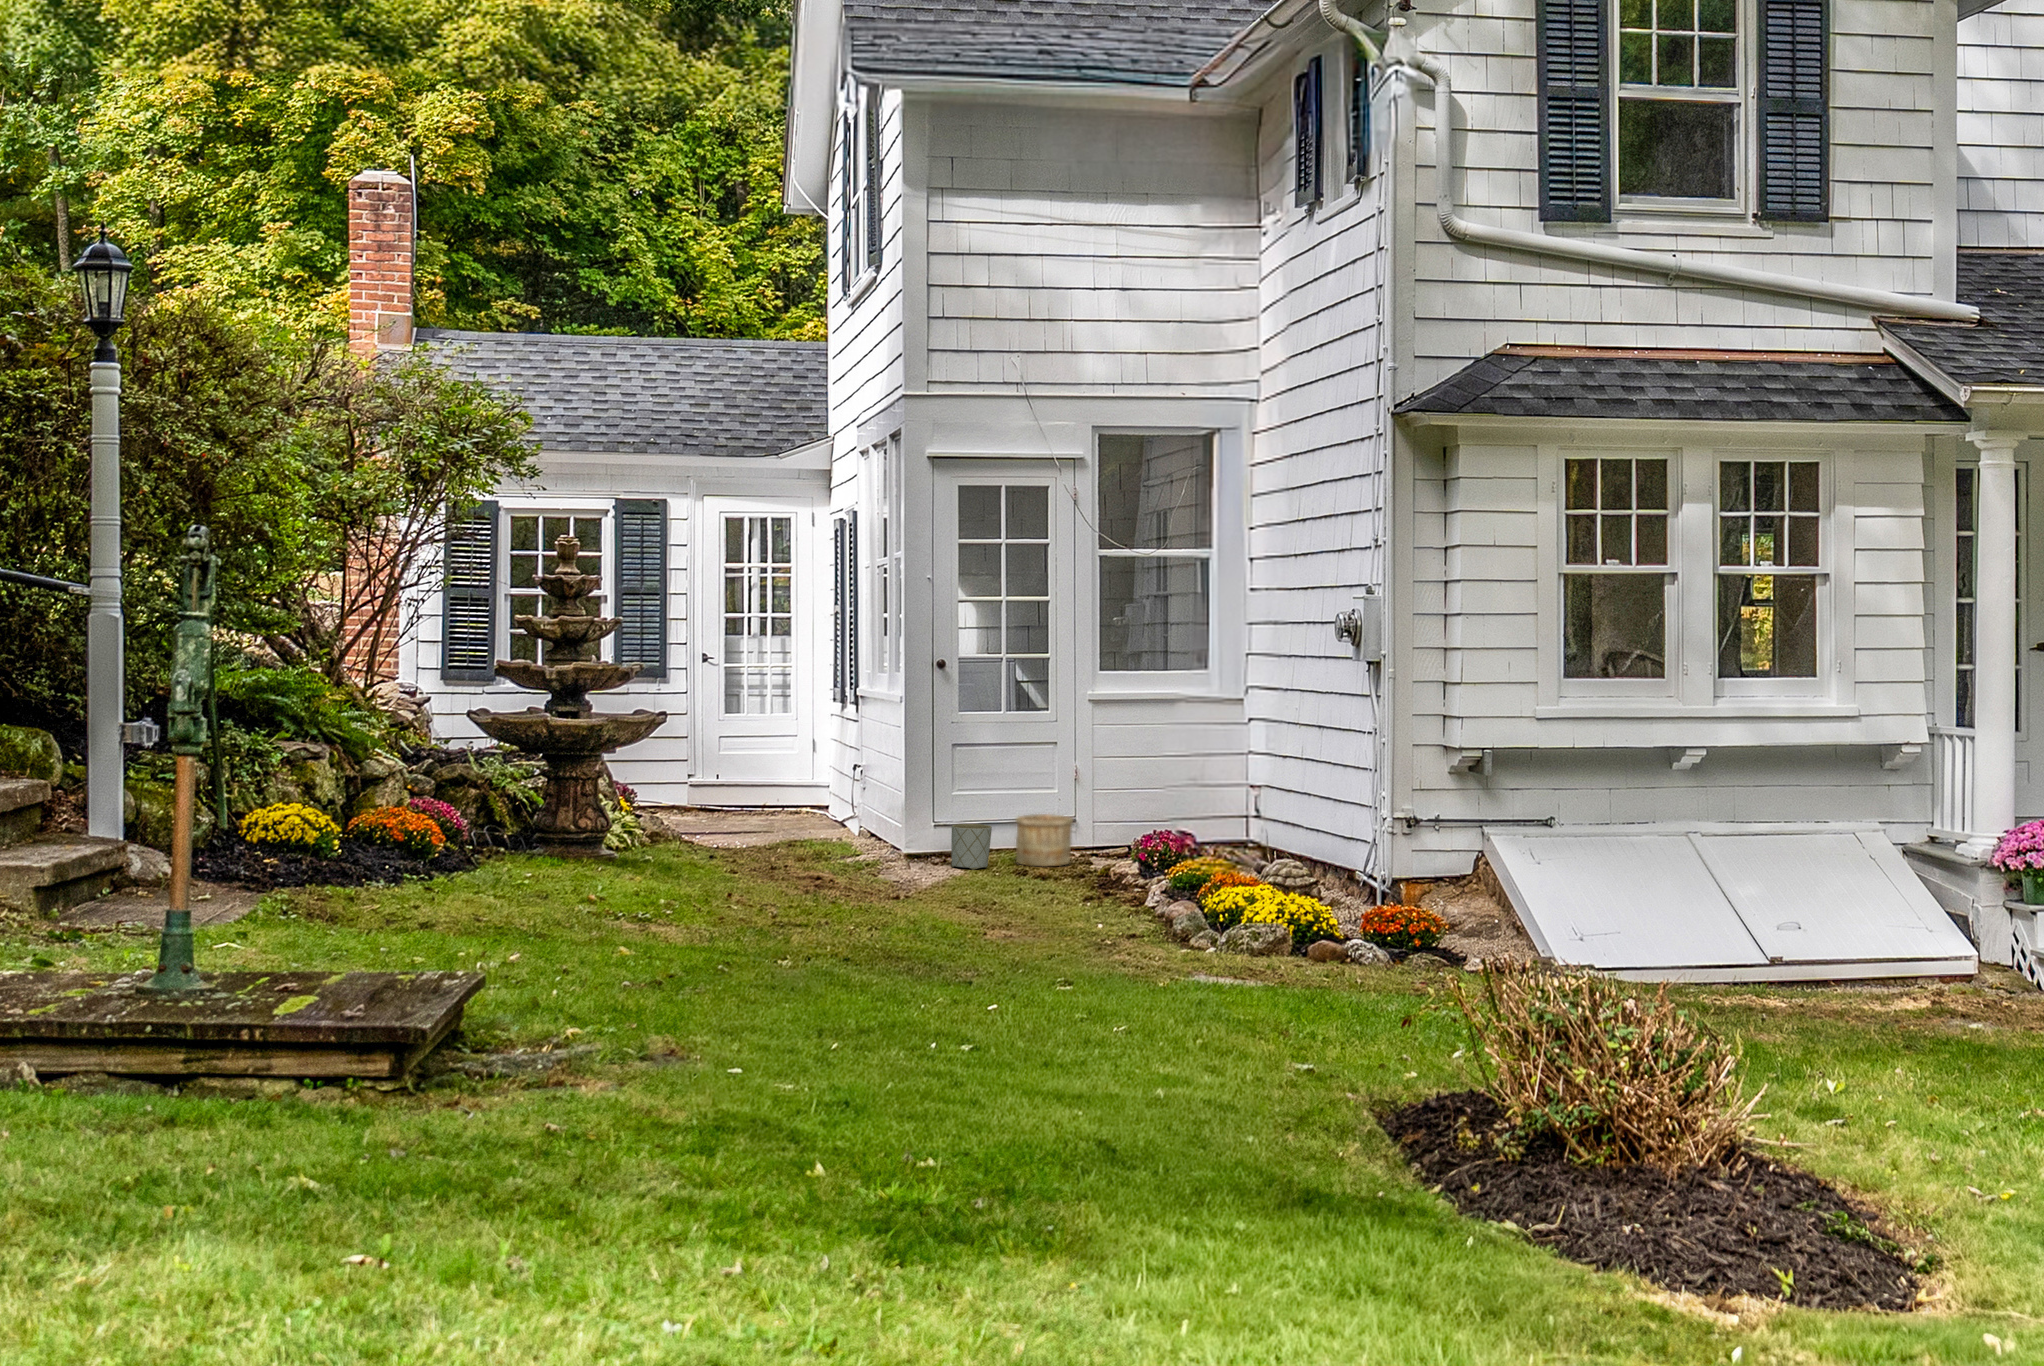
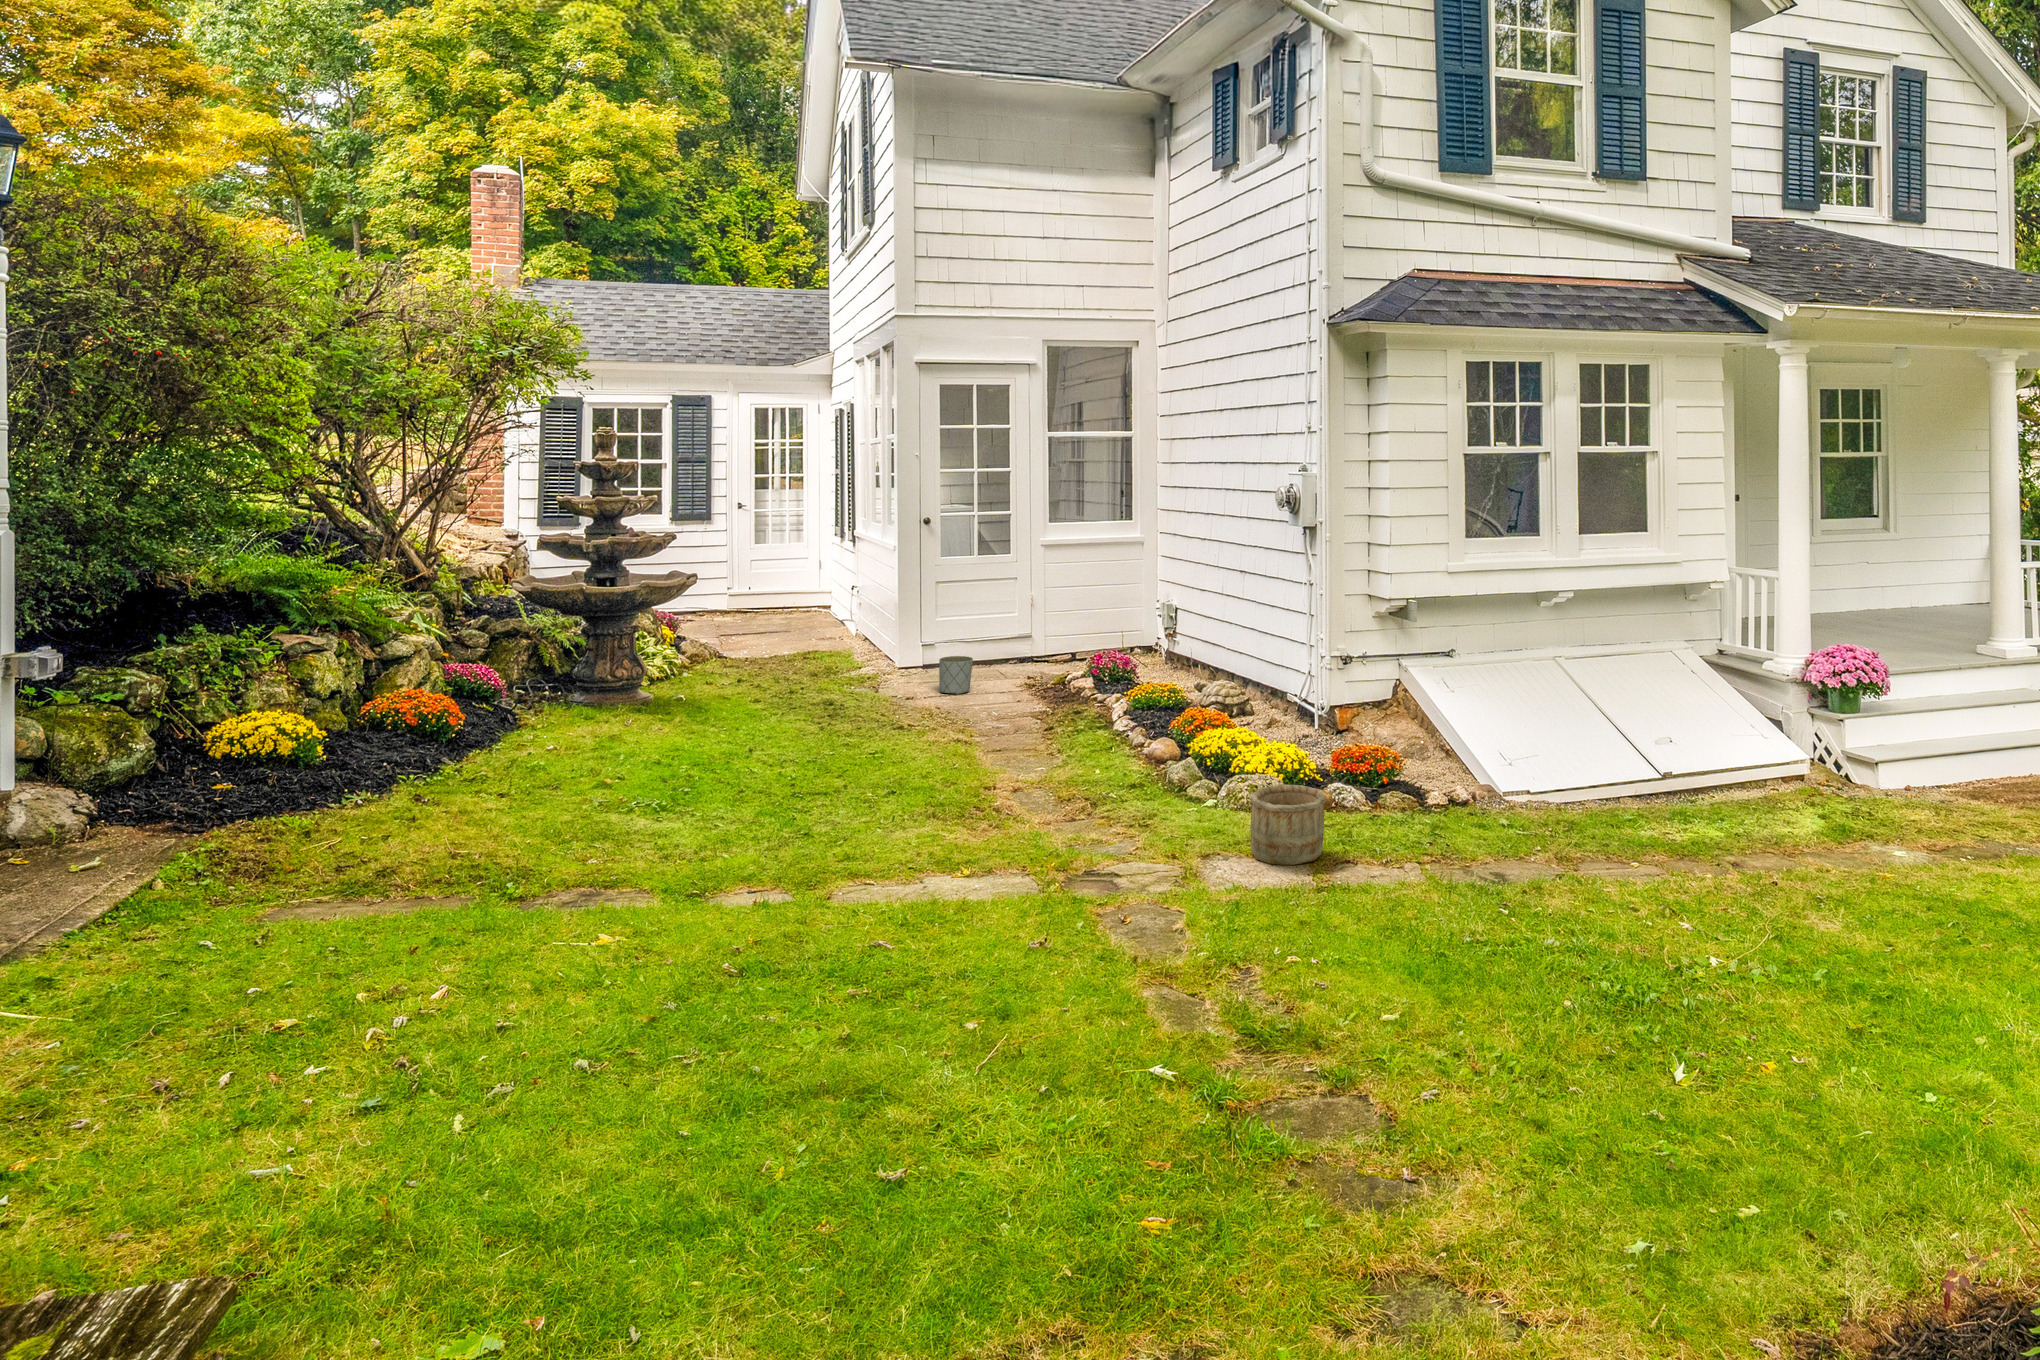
wooden bucket: present [1016,814,1073,866] -> present [1249,784,1327,865]

